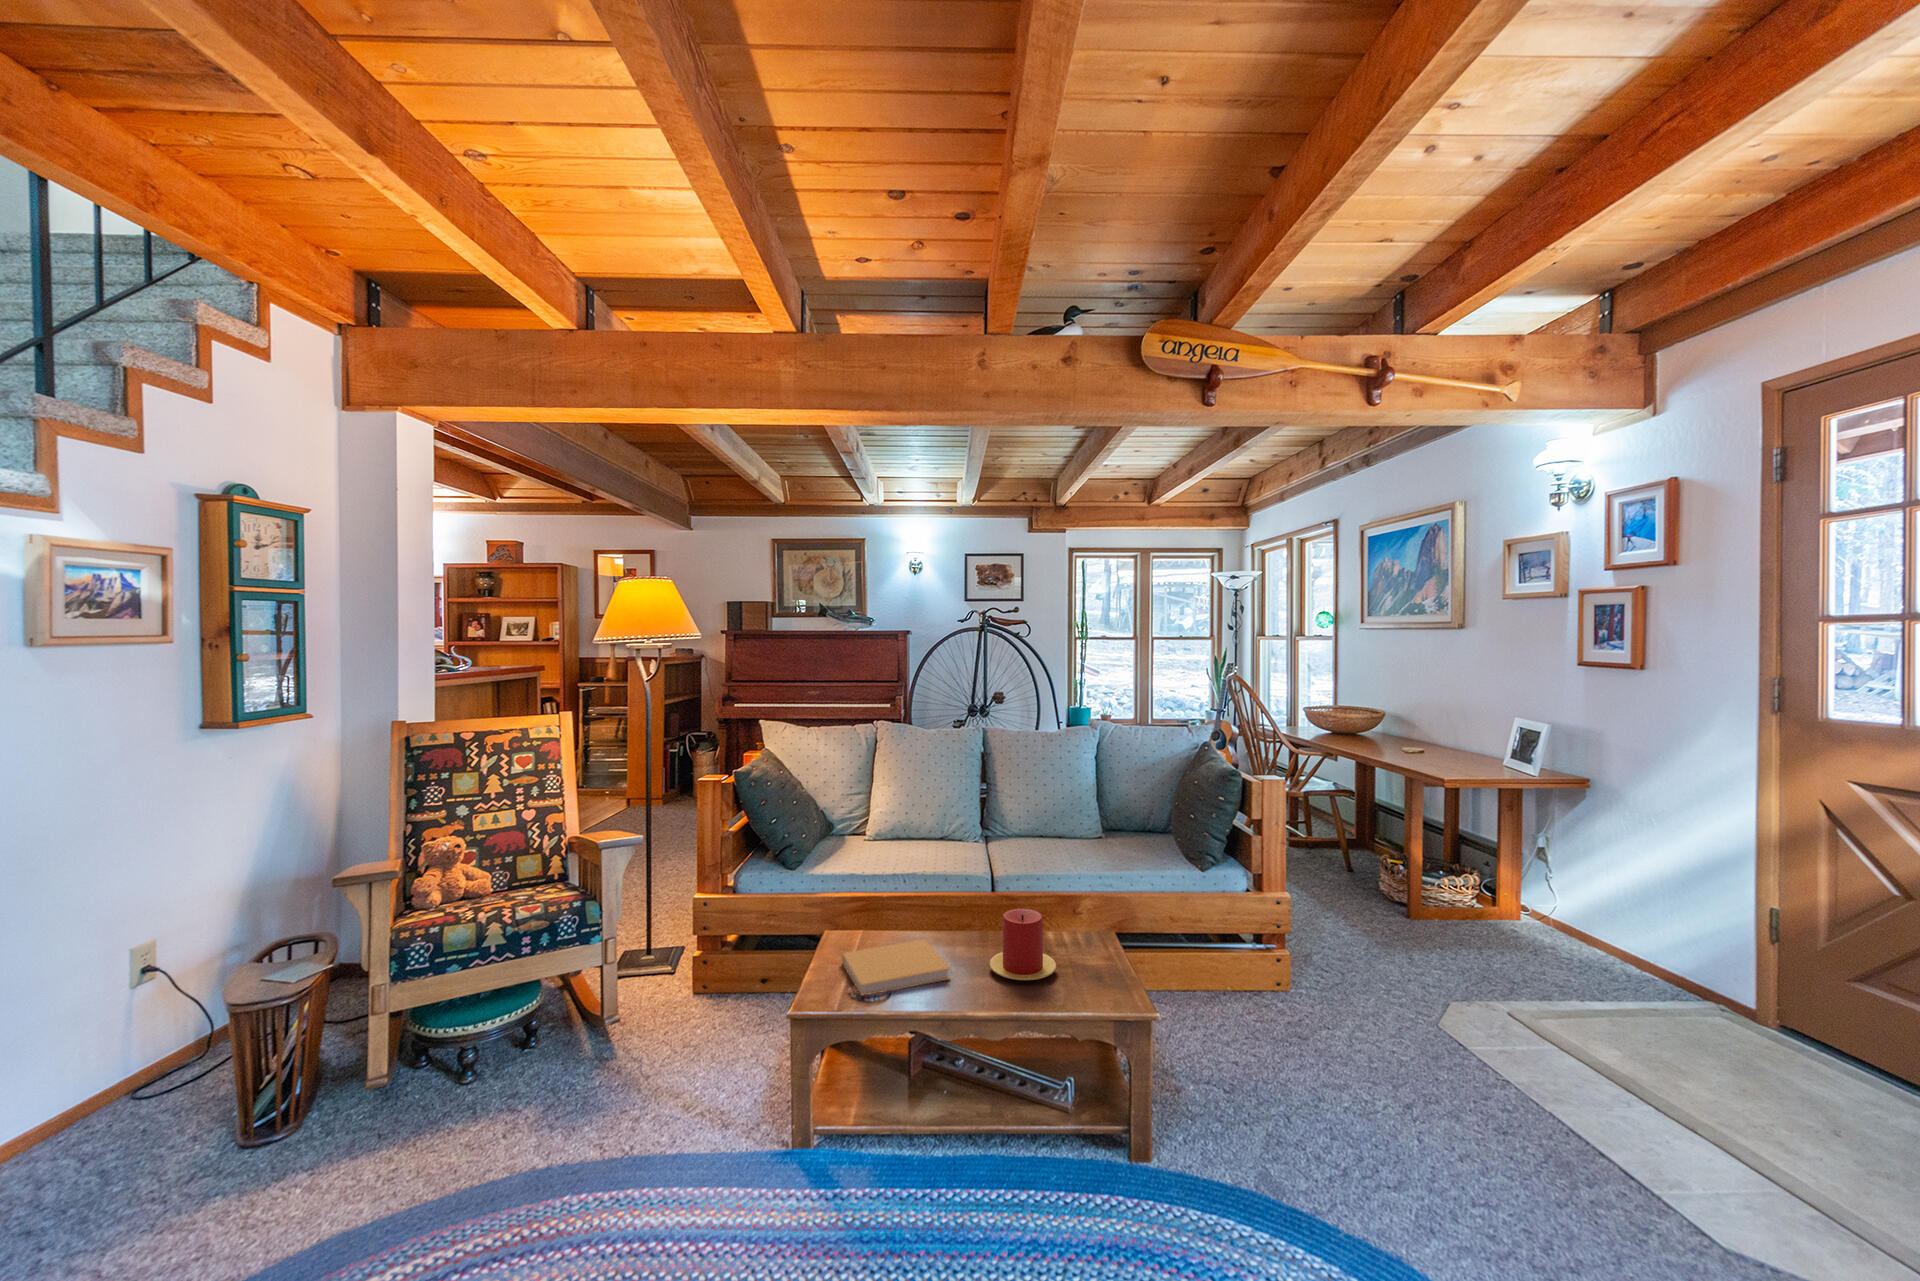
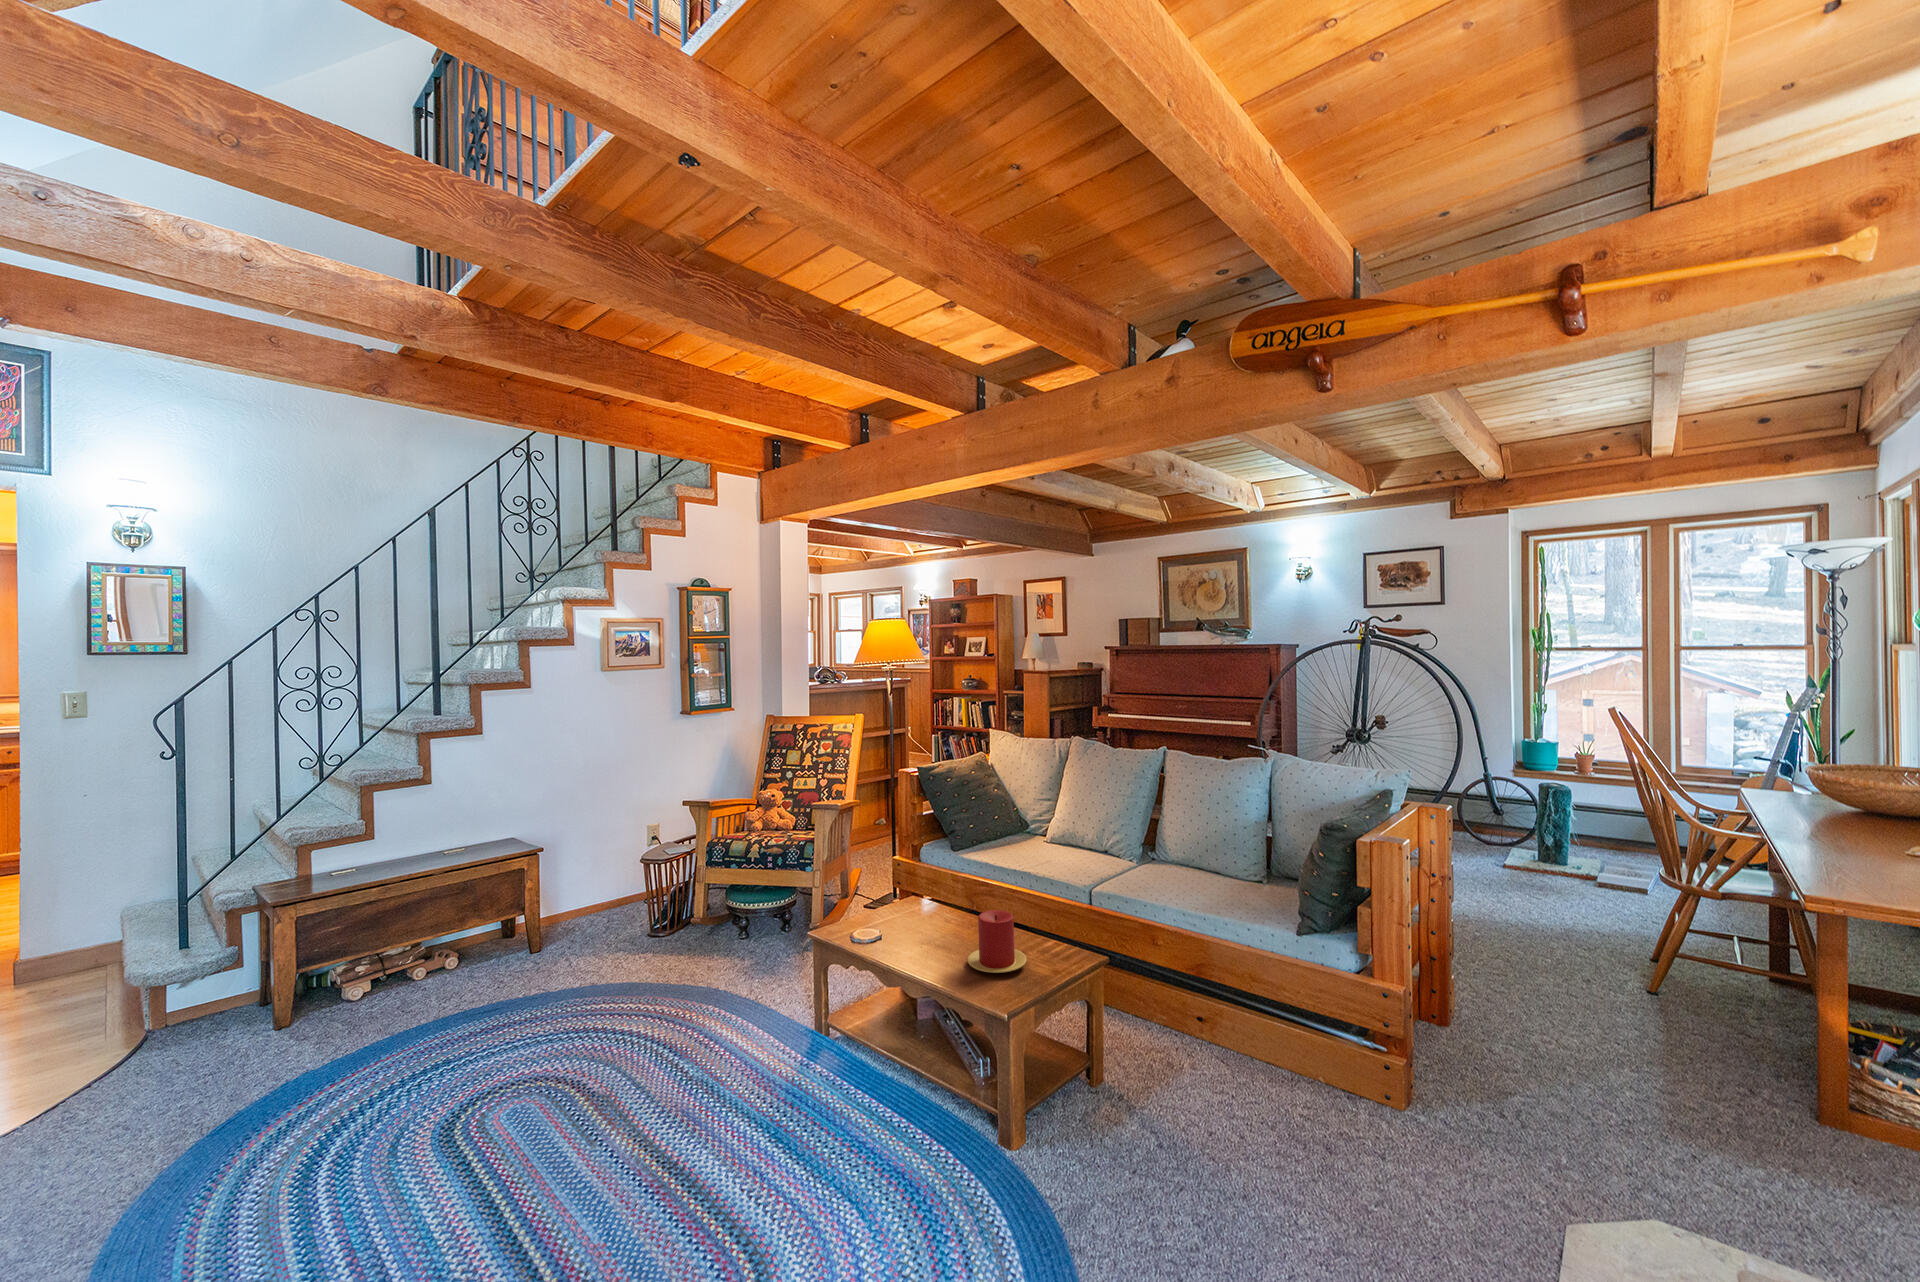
book: present [842,939,950,995] -> none [869,914,959,953]

